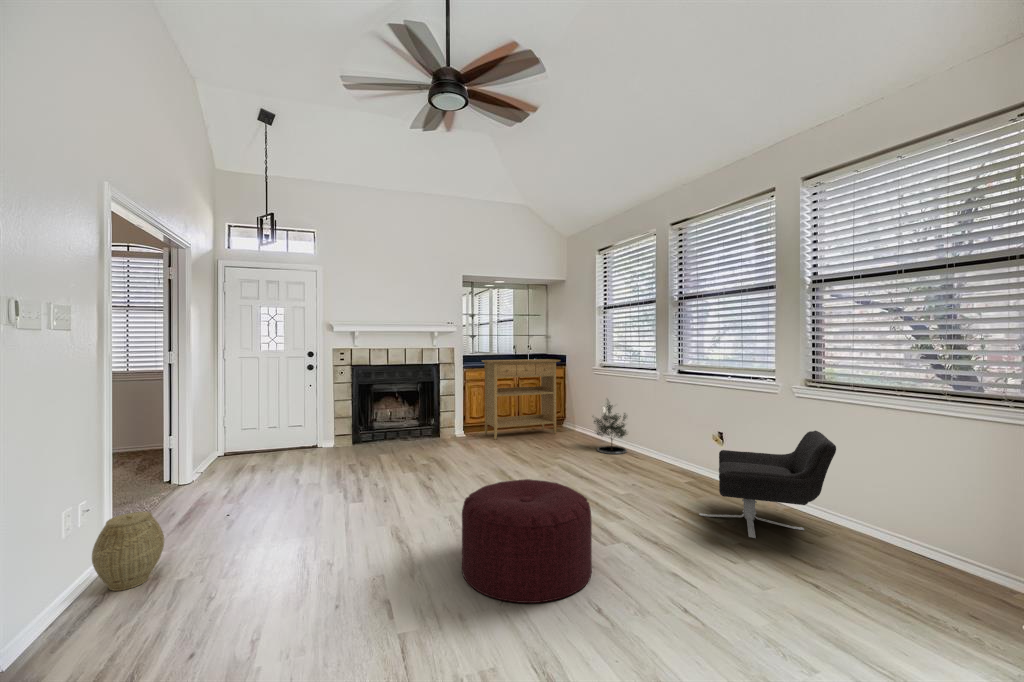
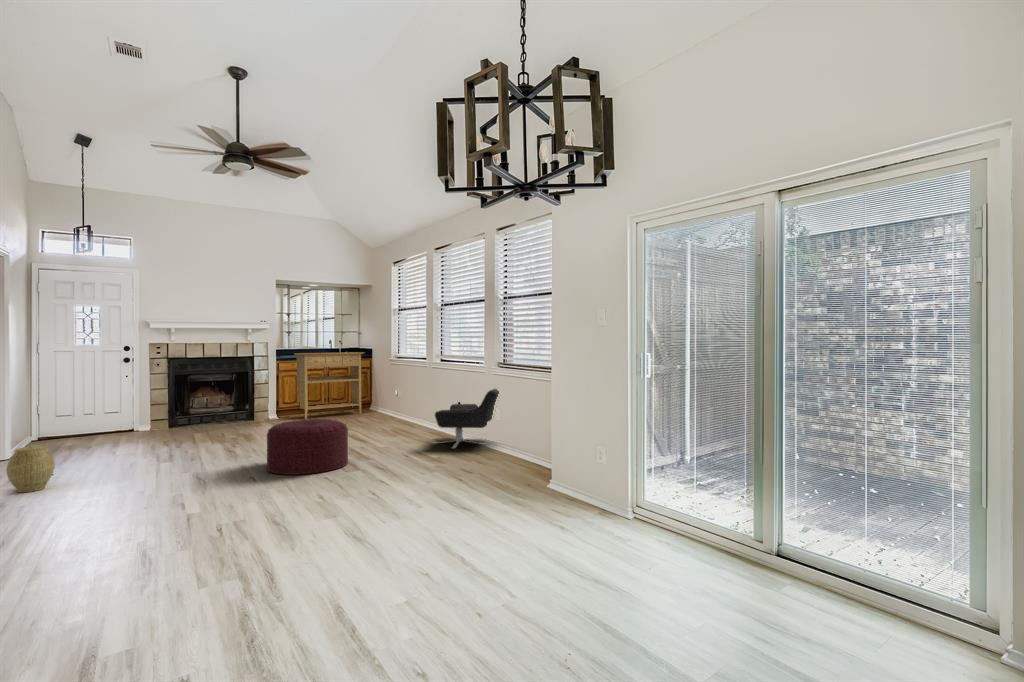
potted tree: present [594,403,627,454] -> none [383,380,413,422]

